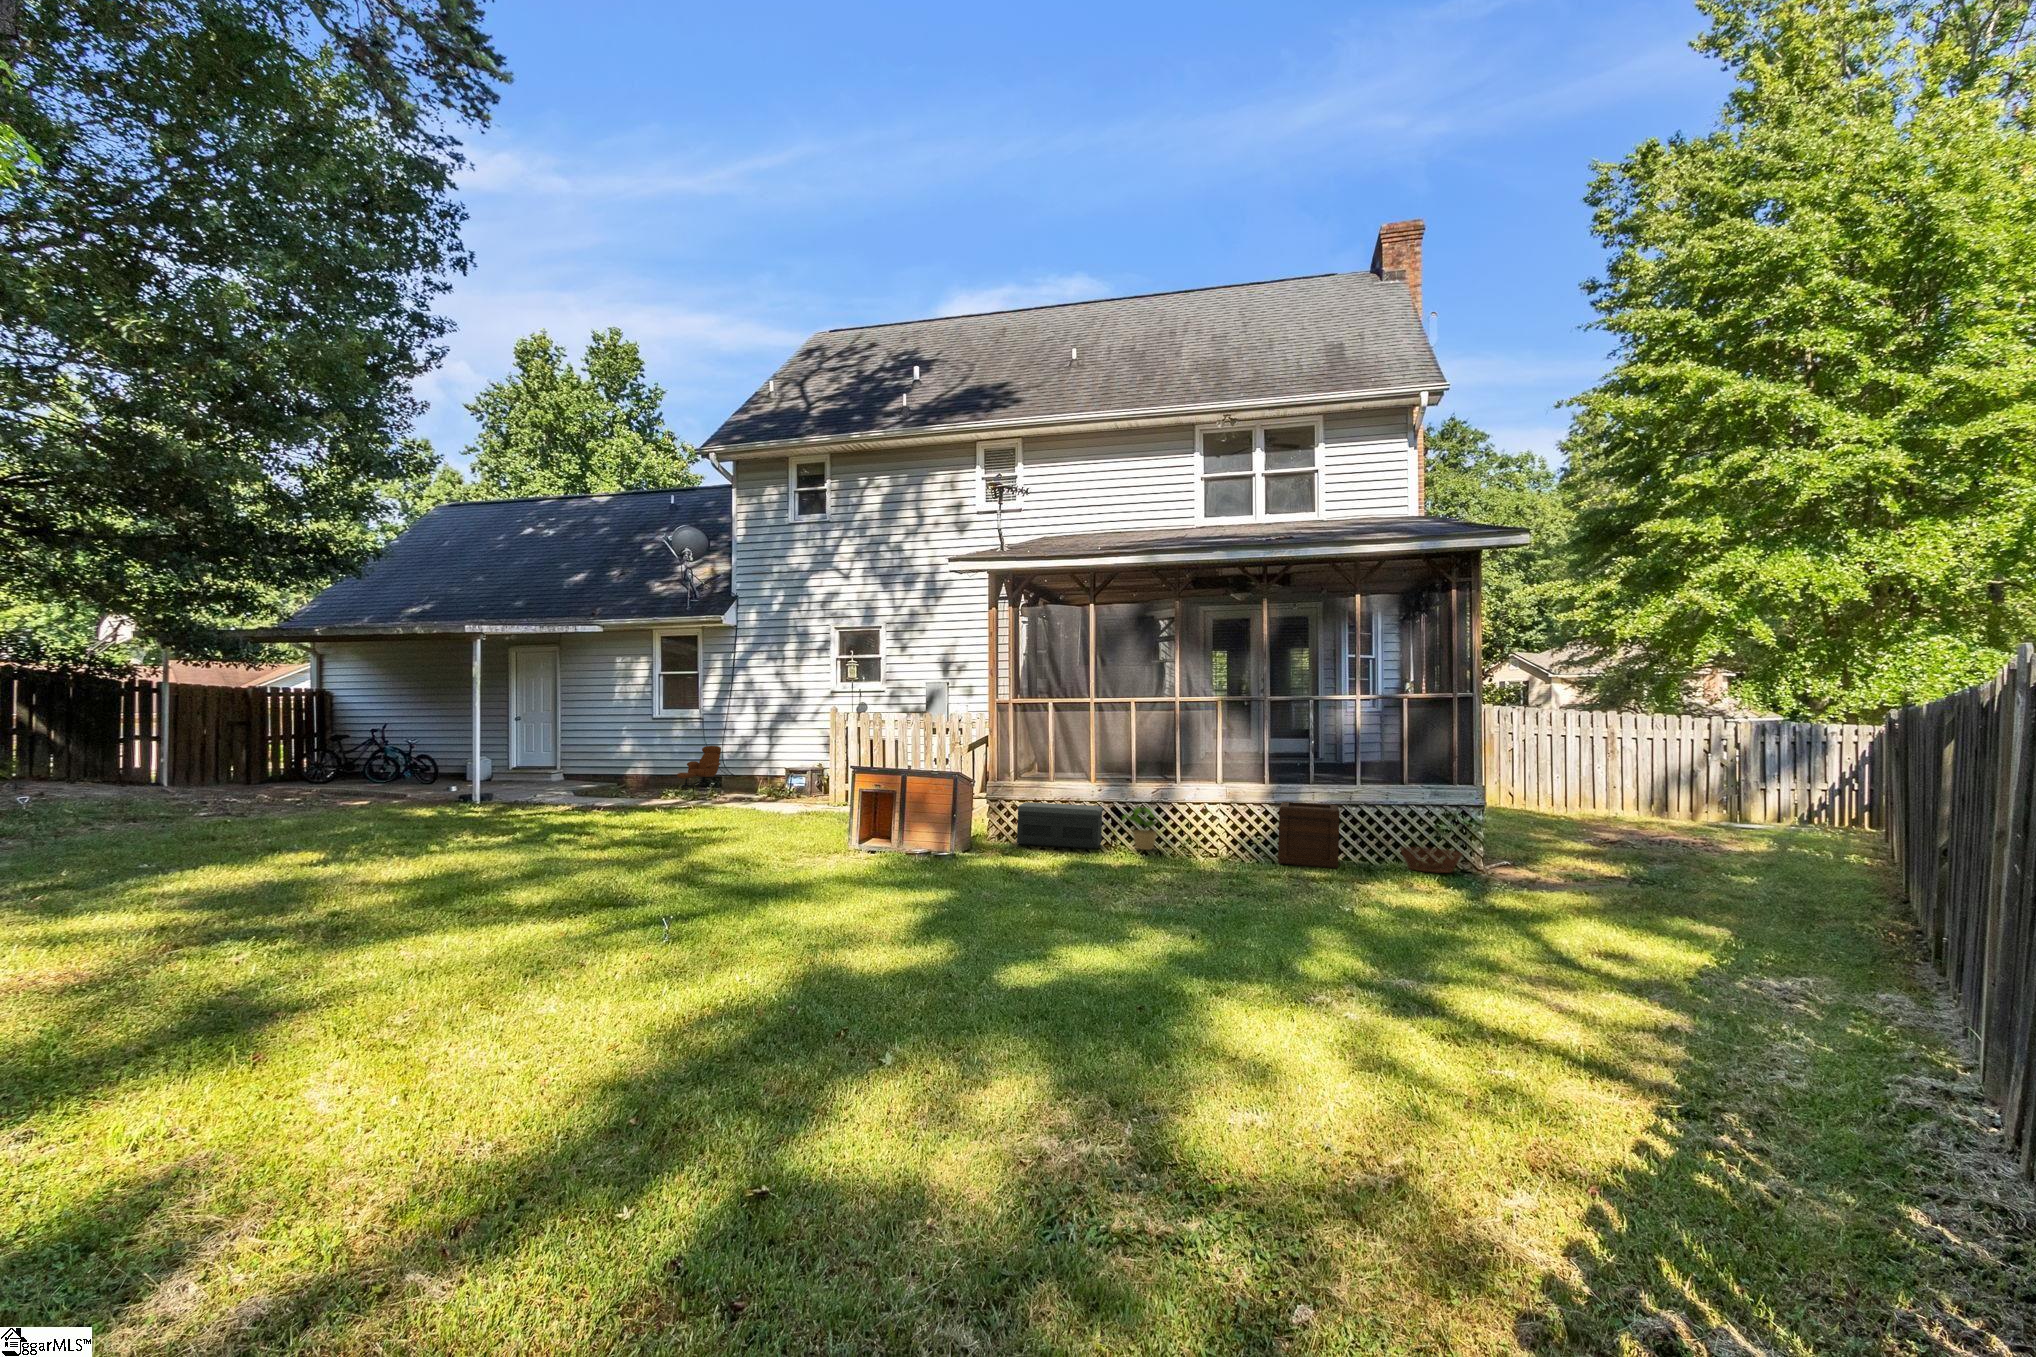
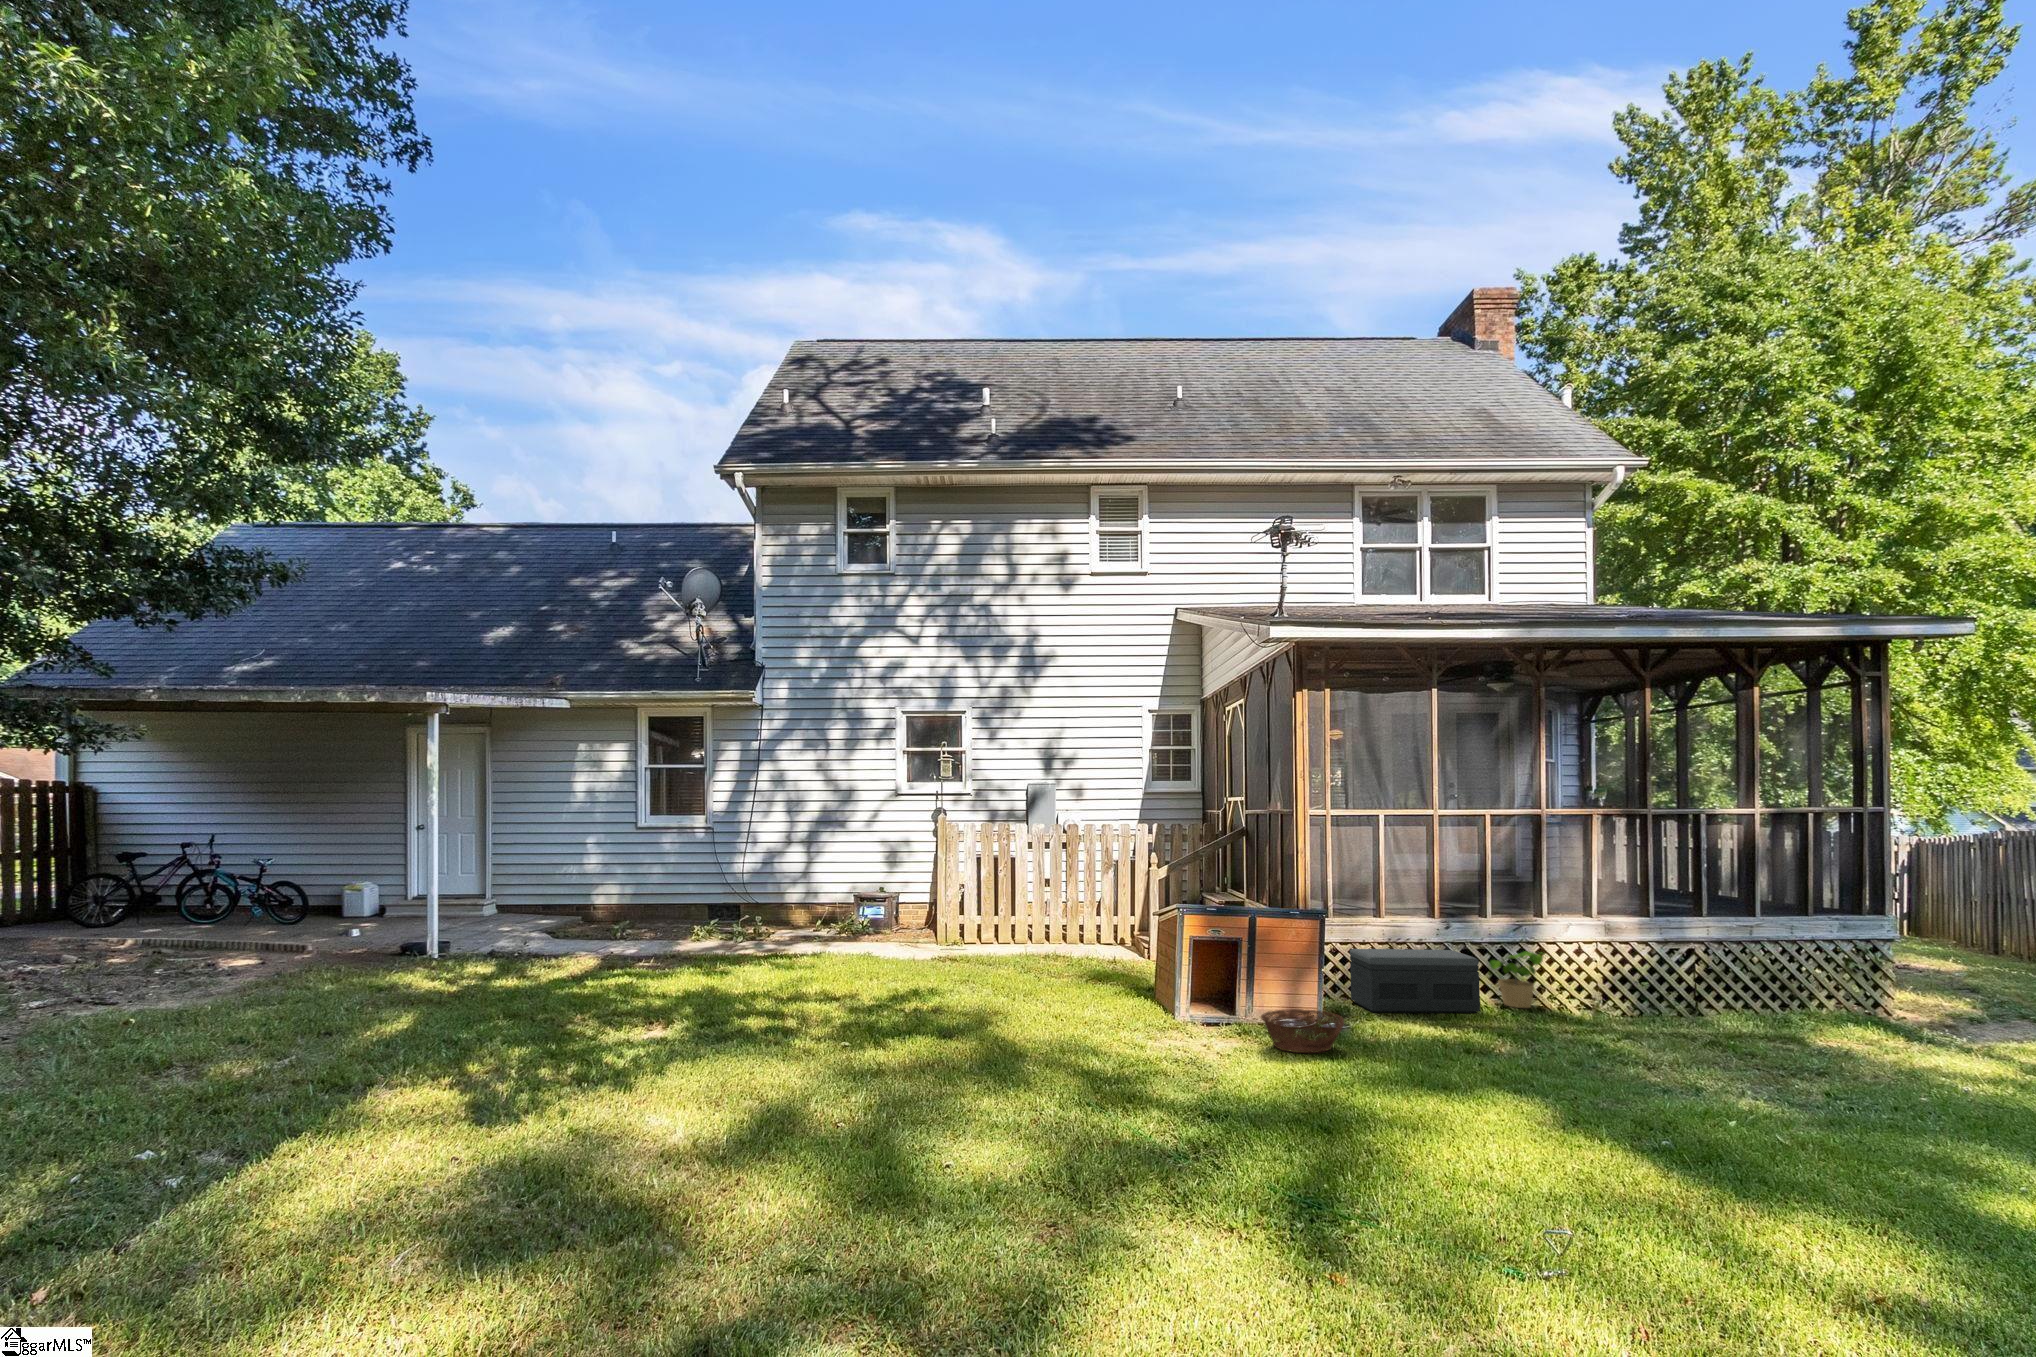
lounge chair: present [677,746,721,789] -> none [681,867,737,933]
wooden crate: present [1278,802,1339,868] -> none [1671,934,1804,1024]
basket: present [1400,847,1462,873] -> present [1260,1009,1344,1053]

